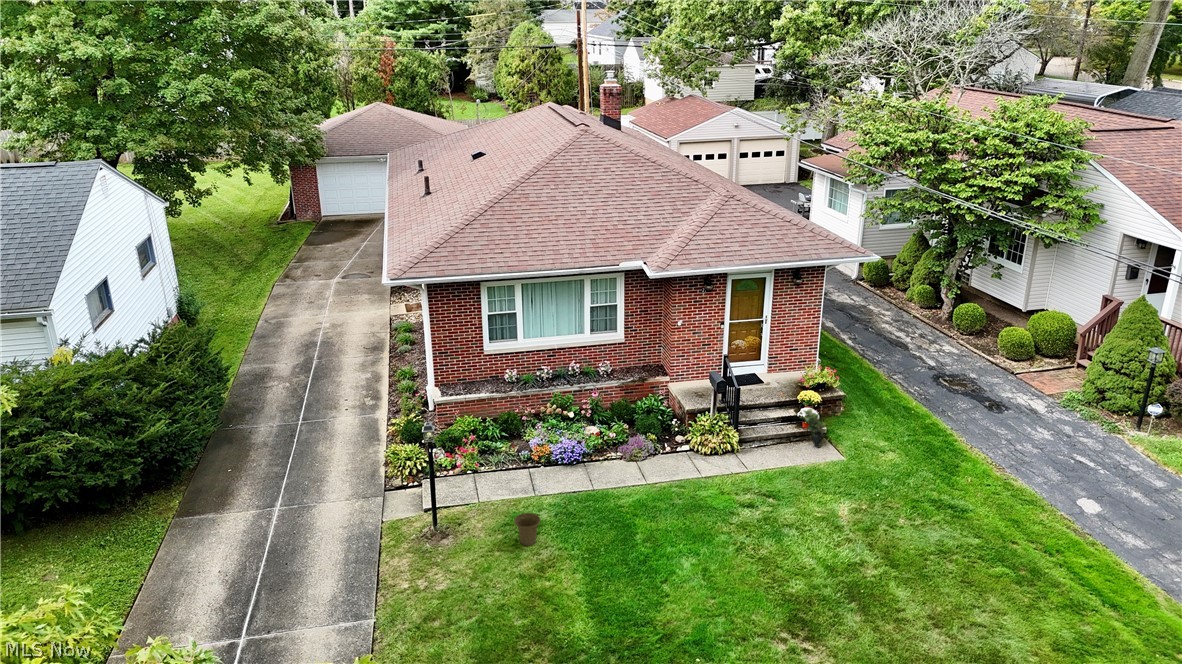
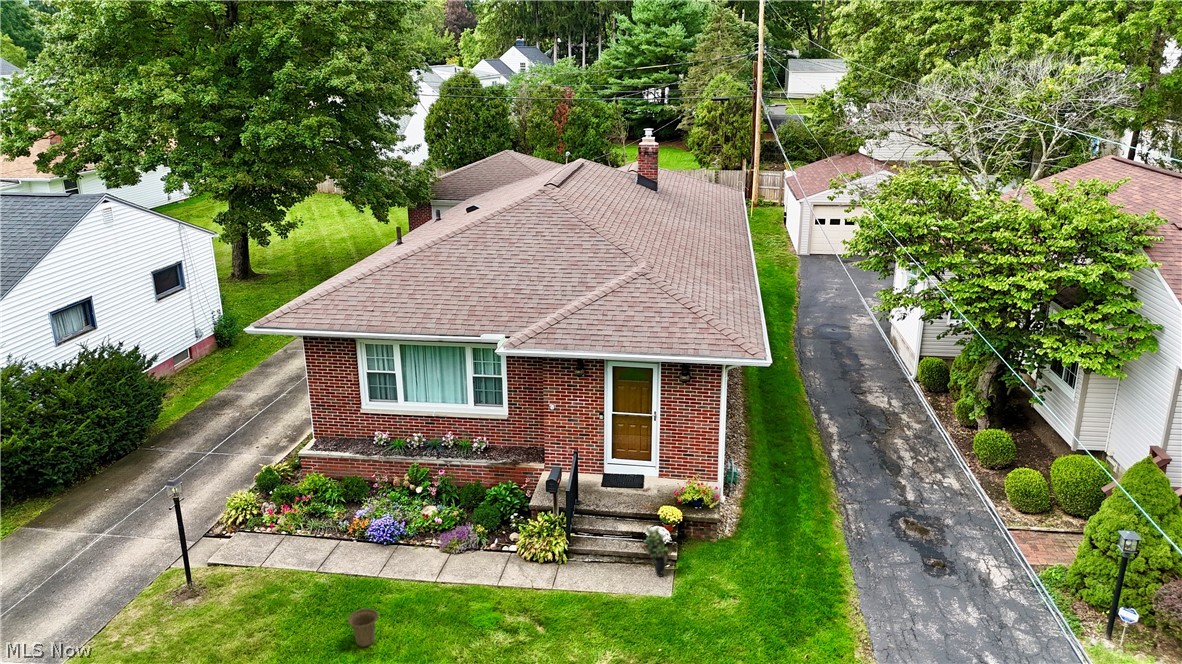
basket: present [514,513,541,546] -> present [348,608,379,647]

